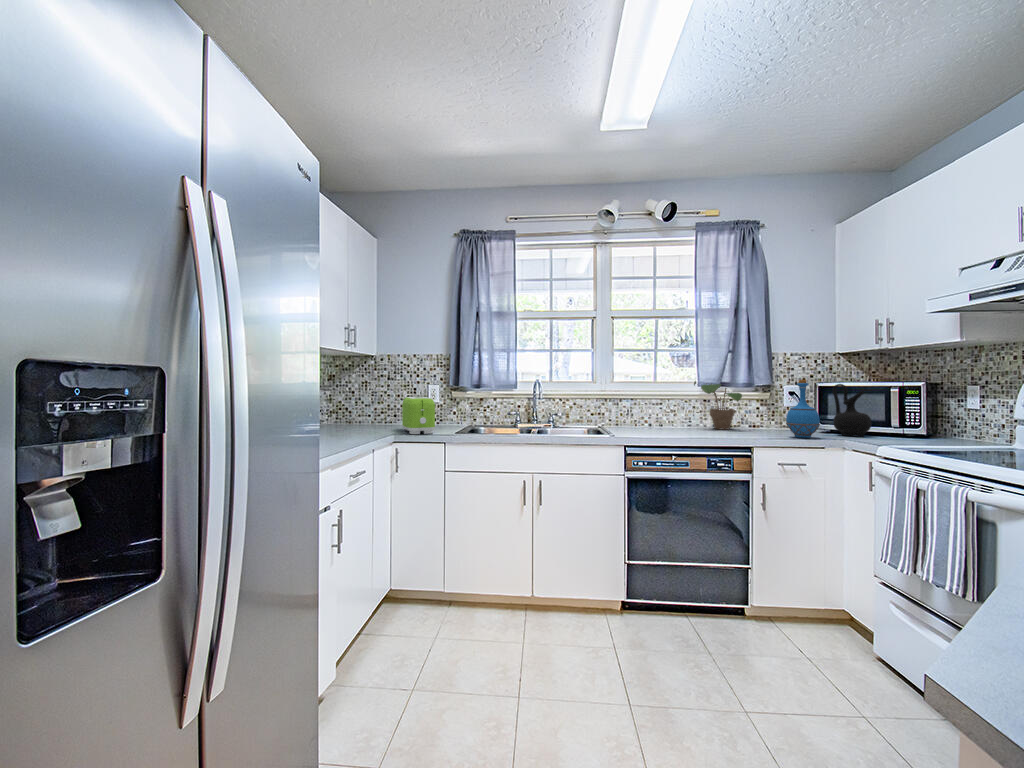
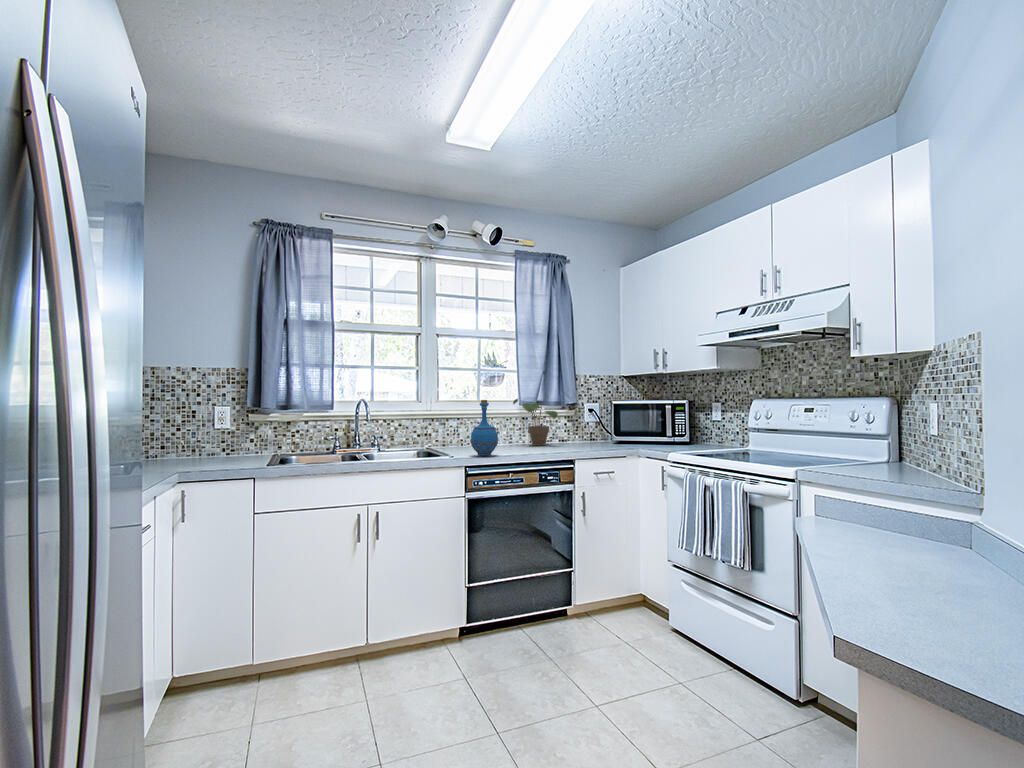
bottle: present [786,380,820,438] -> present [470,400,498,456]
ceramic jug: present [833,384,871,436] -> none [627,402,655,446]
toaster: present [402,397,435,434] -> none [188,421,242,468]

